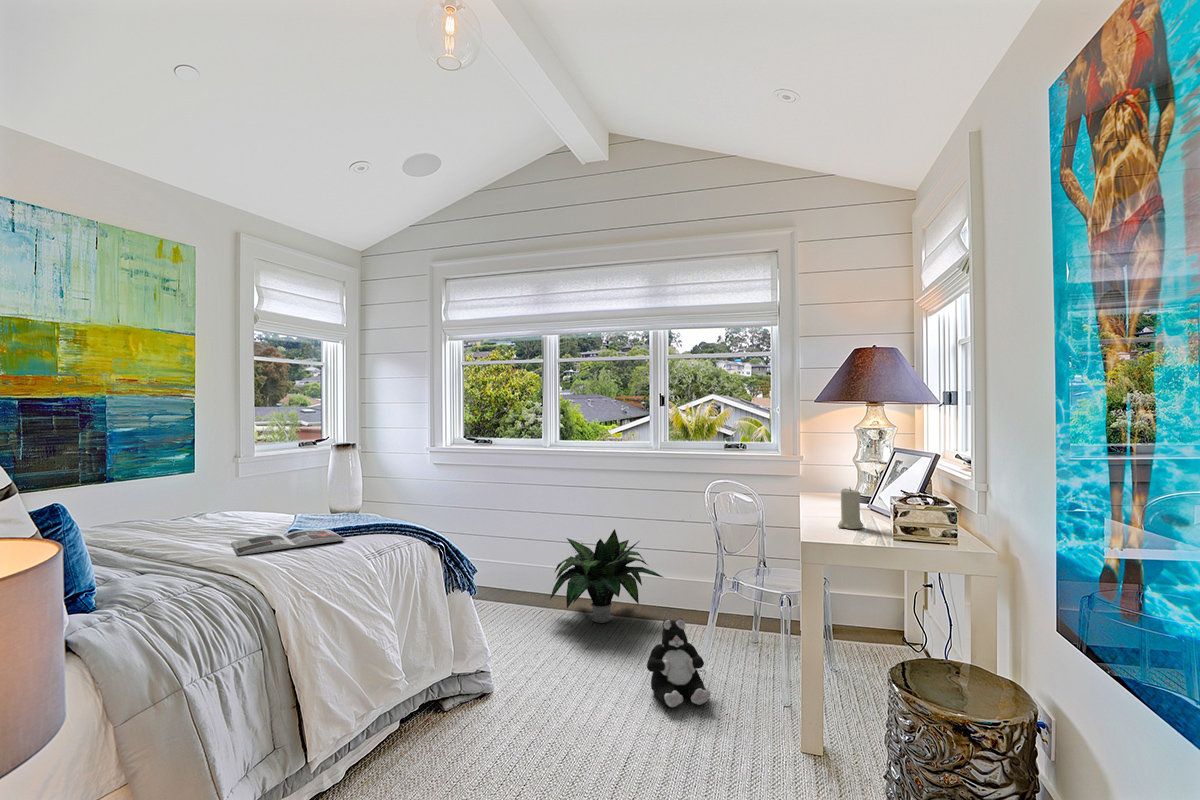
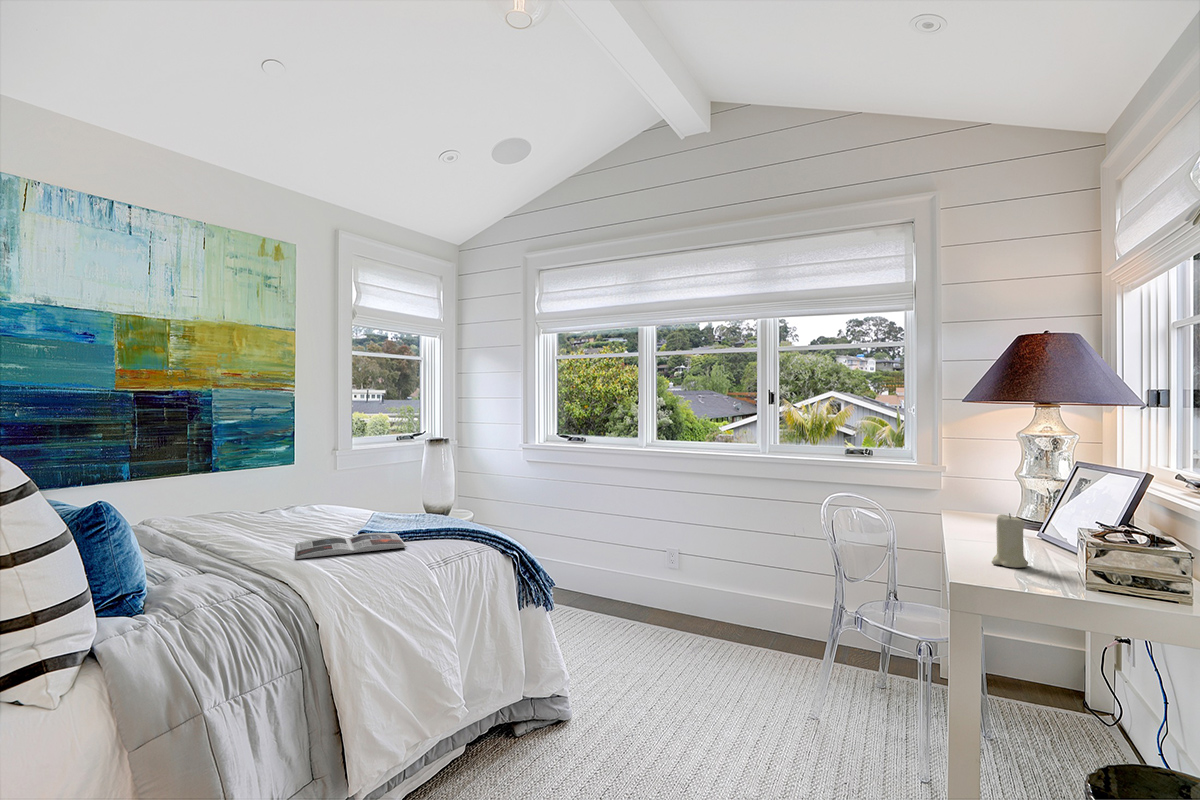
potted plant: present [550,529,664,623] -> none [641,542,774,647]
plush toy: present [647,618,711,707] -> none [743,656,820,764]

